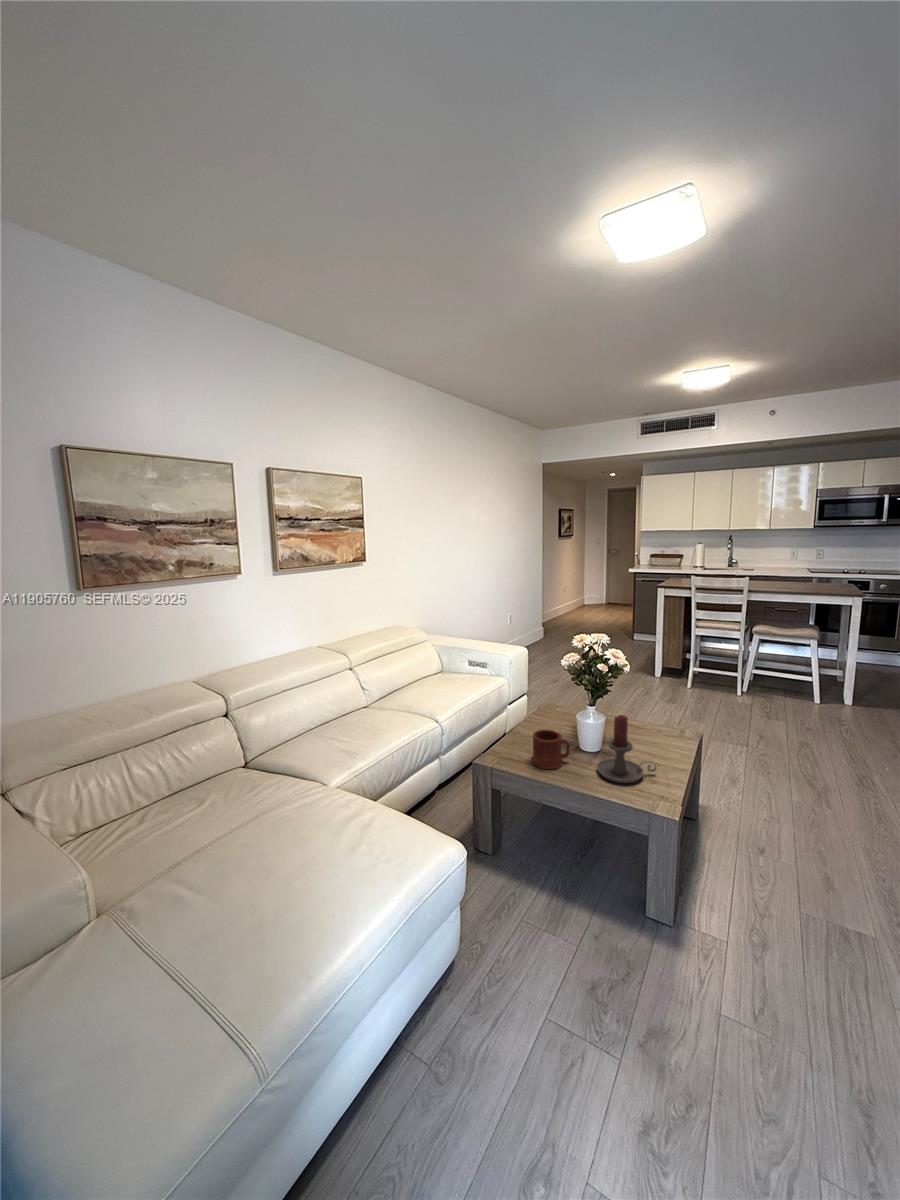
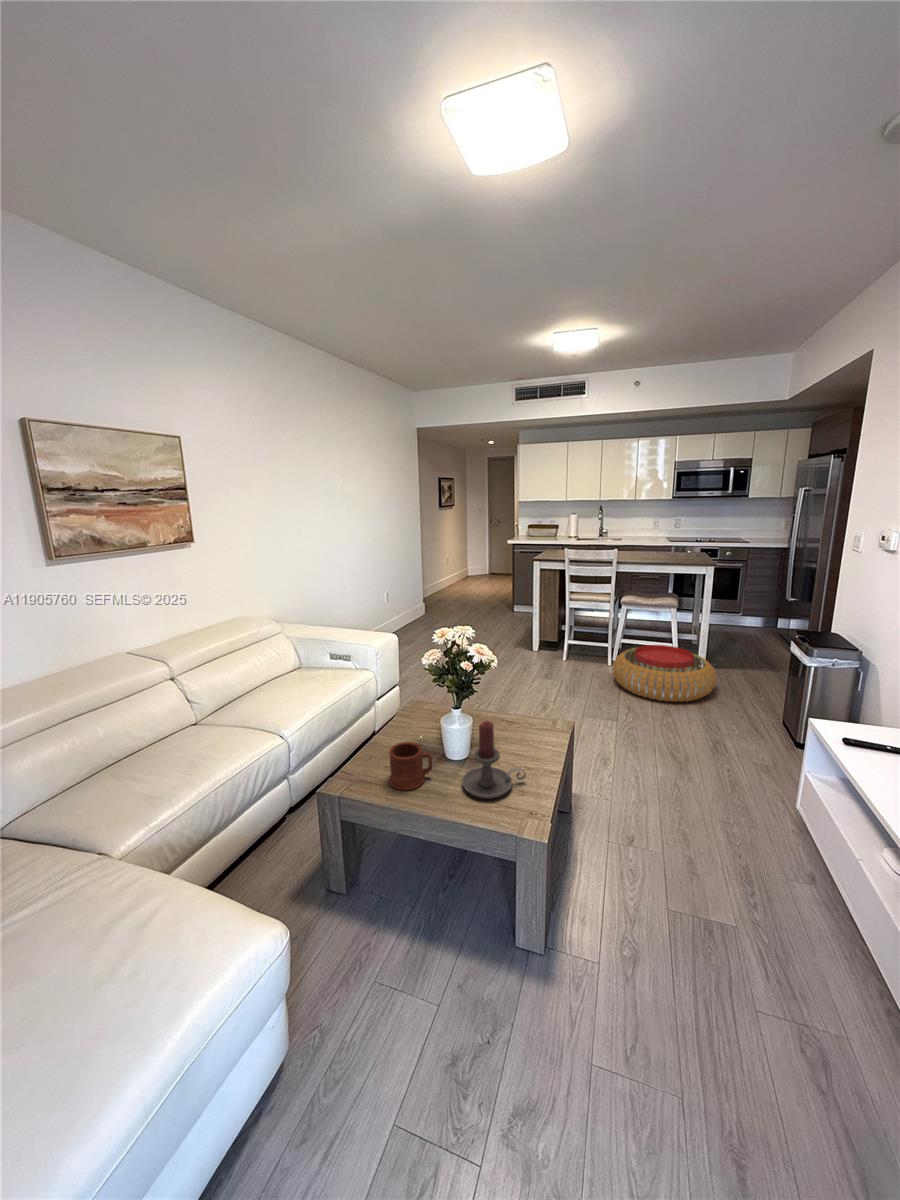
pouf: none [742,675,865,735] -> present [613,645,717,702]

